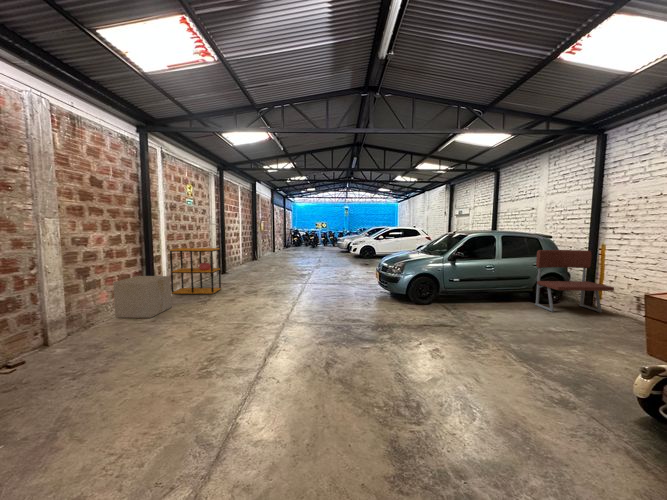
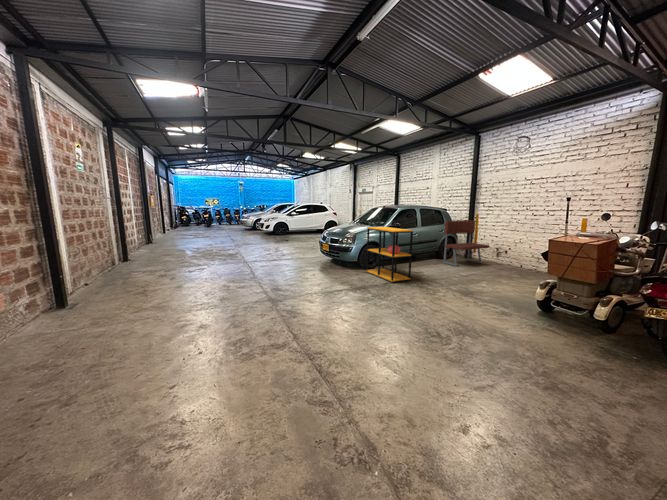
shelving unit: present [170,248,221,295] -> present [366,227,413,283]
cardboard box: present [113,276,171,318] -> none [11,265,101,329]

